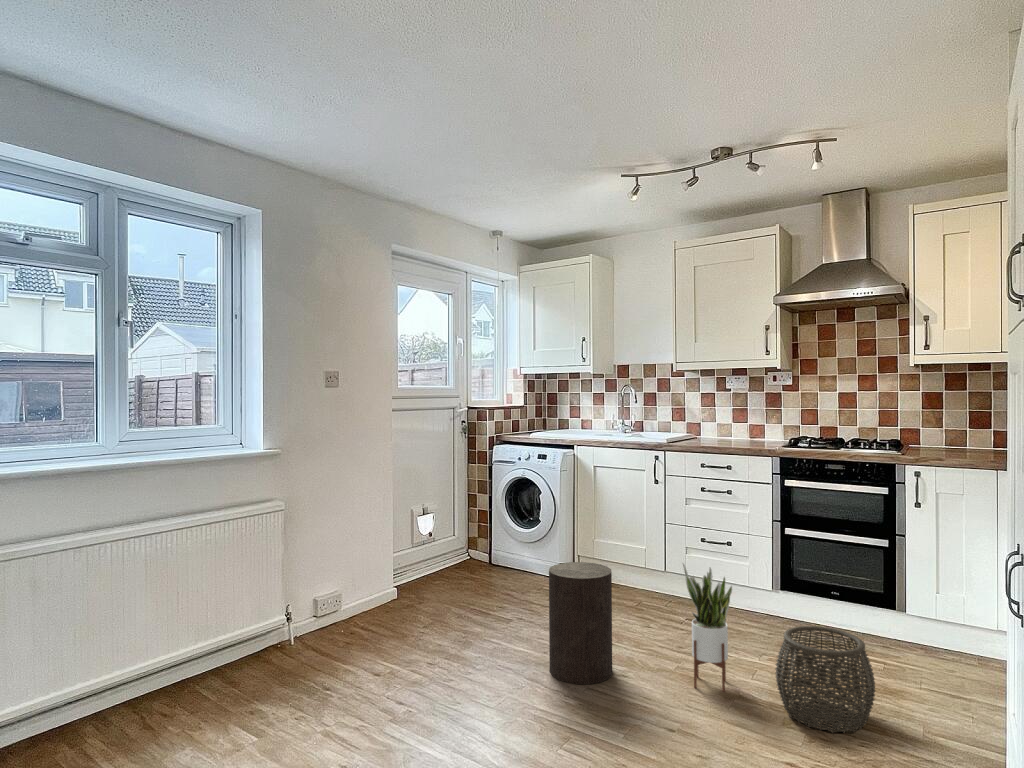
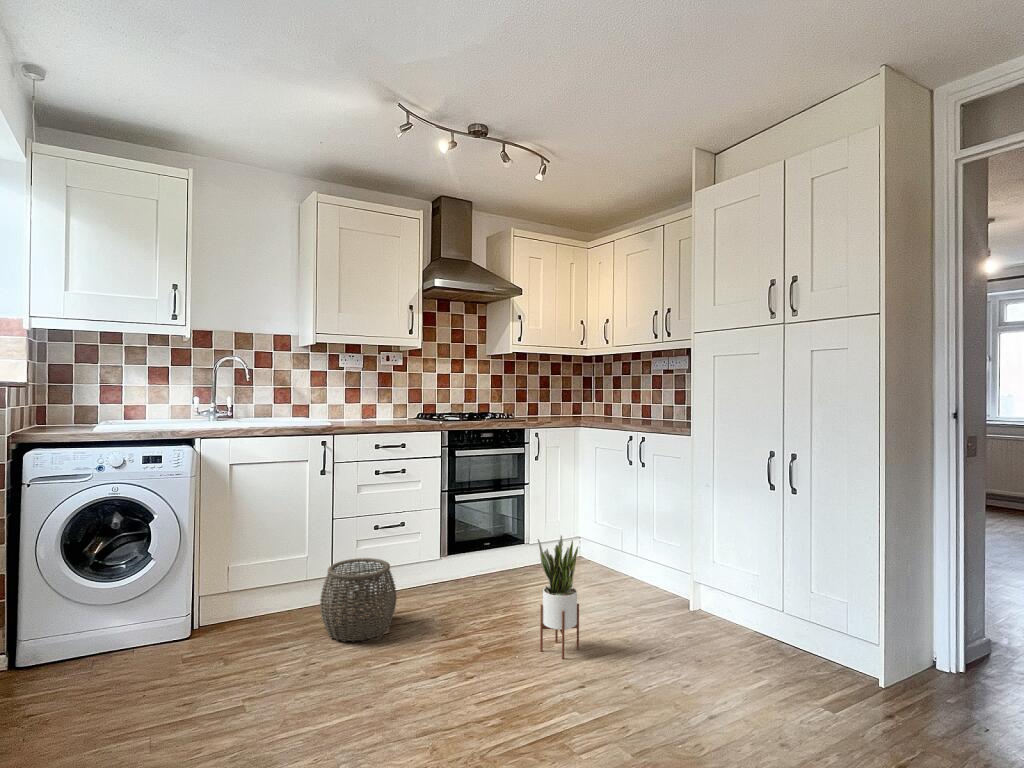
stool: present [549,562,612,684] -> none [444,568,524,729]
woven basket: present [775,626,875,733] -> present [320,558,397,642]

